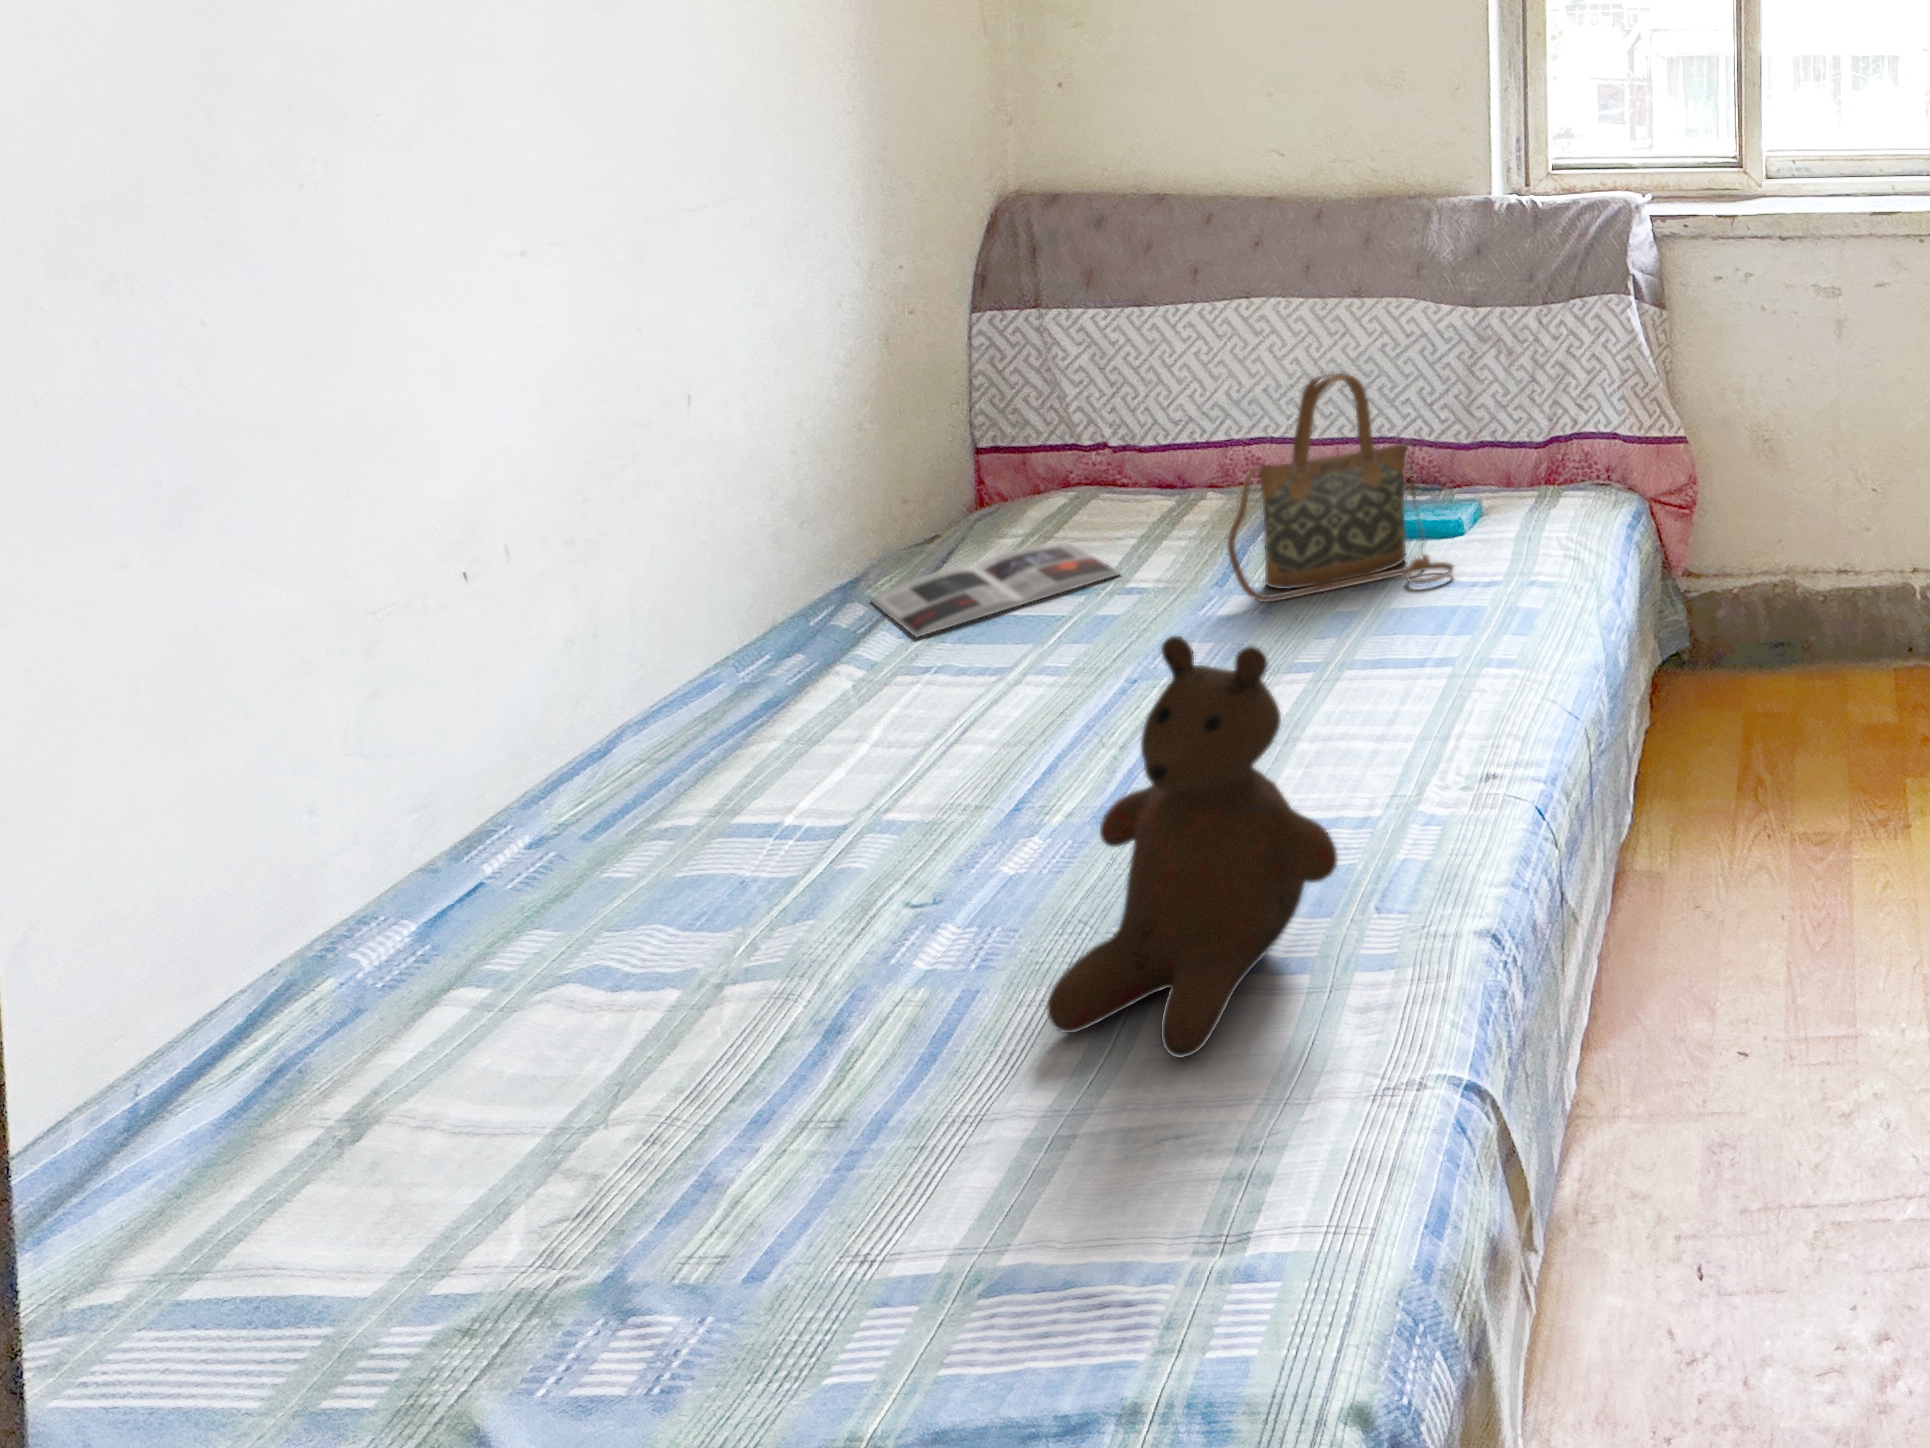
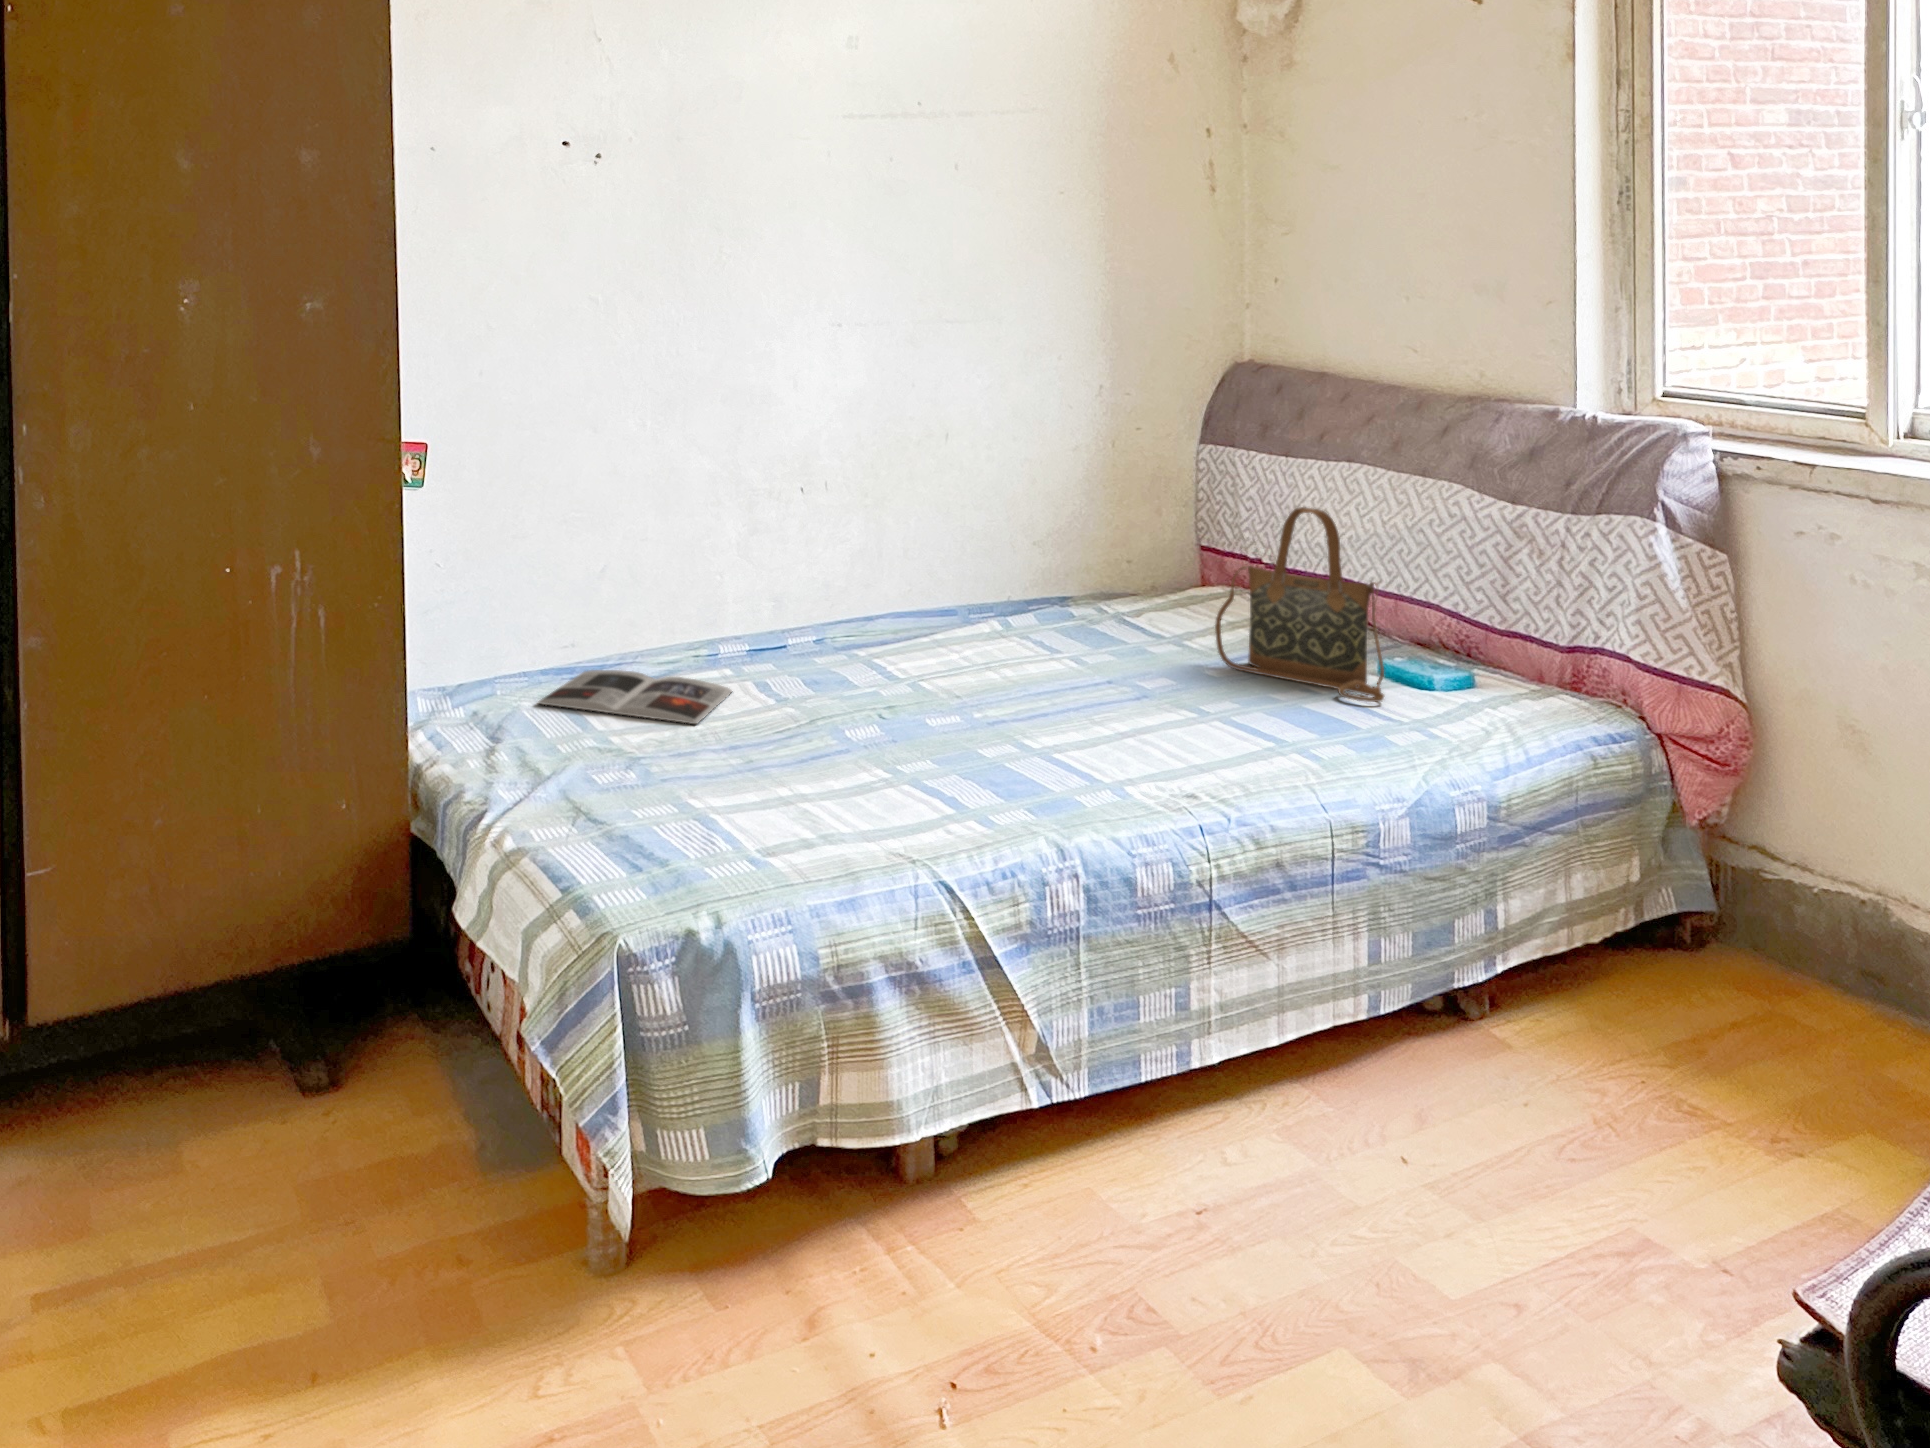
magazine: present [871,541,1121,637] -> present [538,670,732,724]
teddy bear: present [1047,636,1337,1058] -> none [814,555,967,794]

